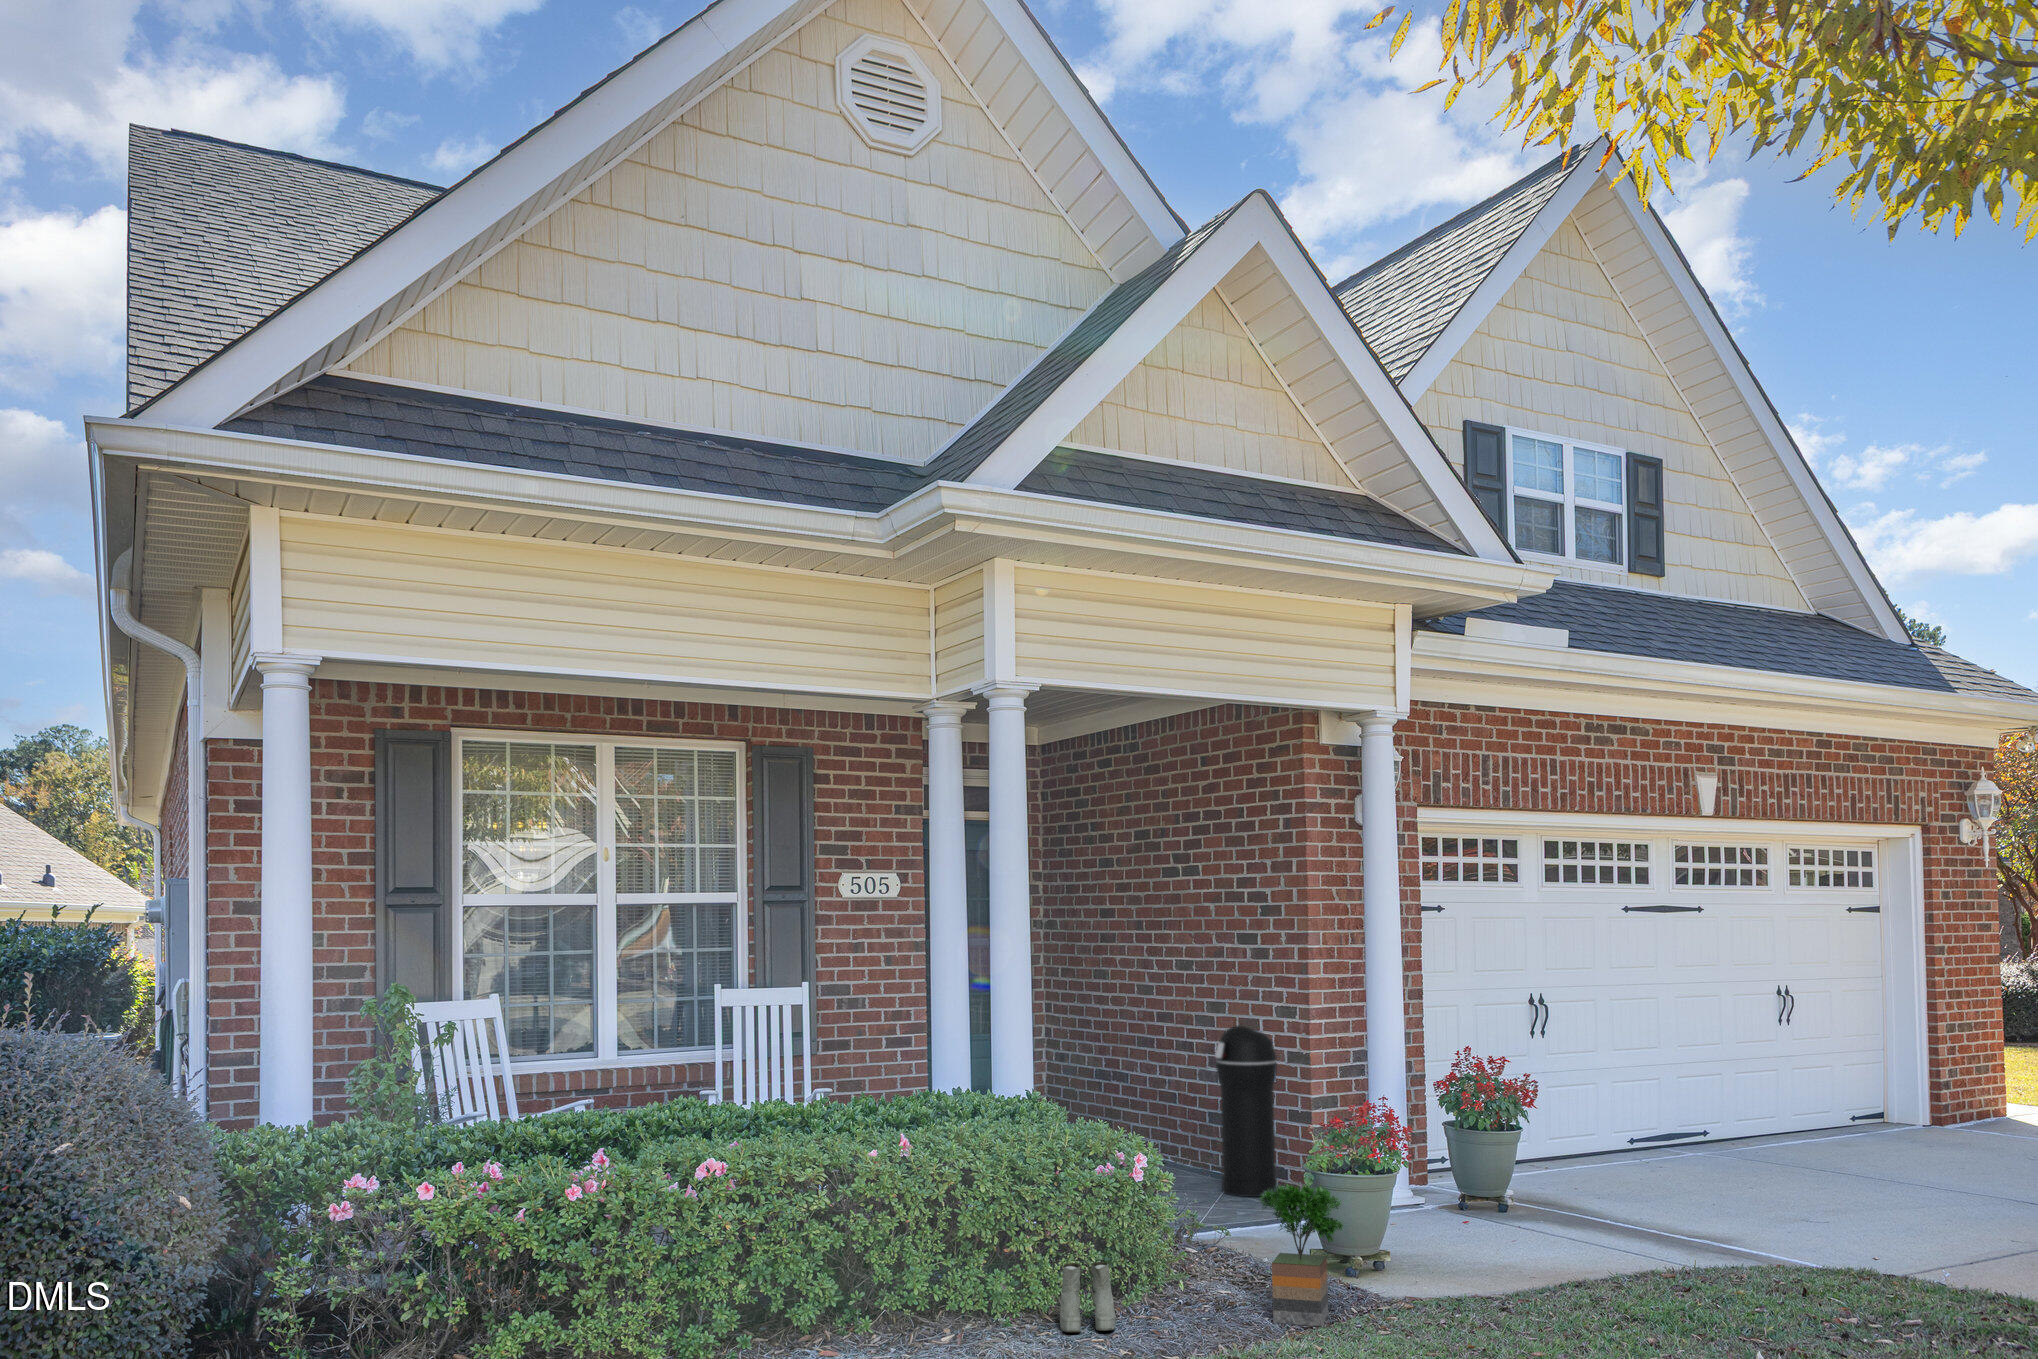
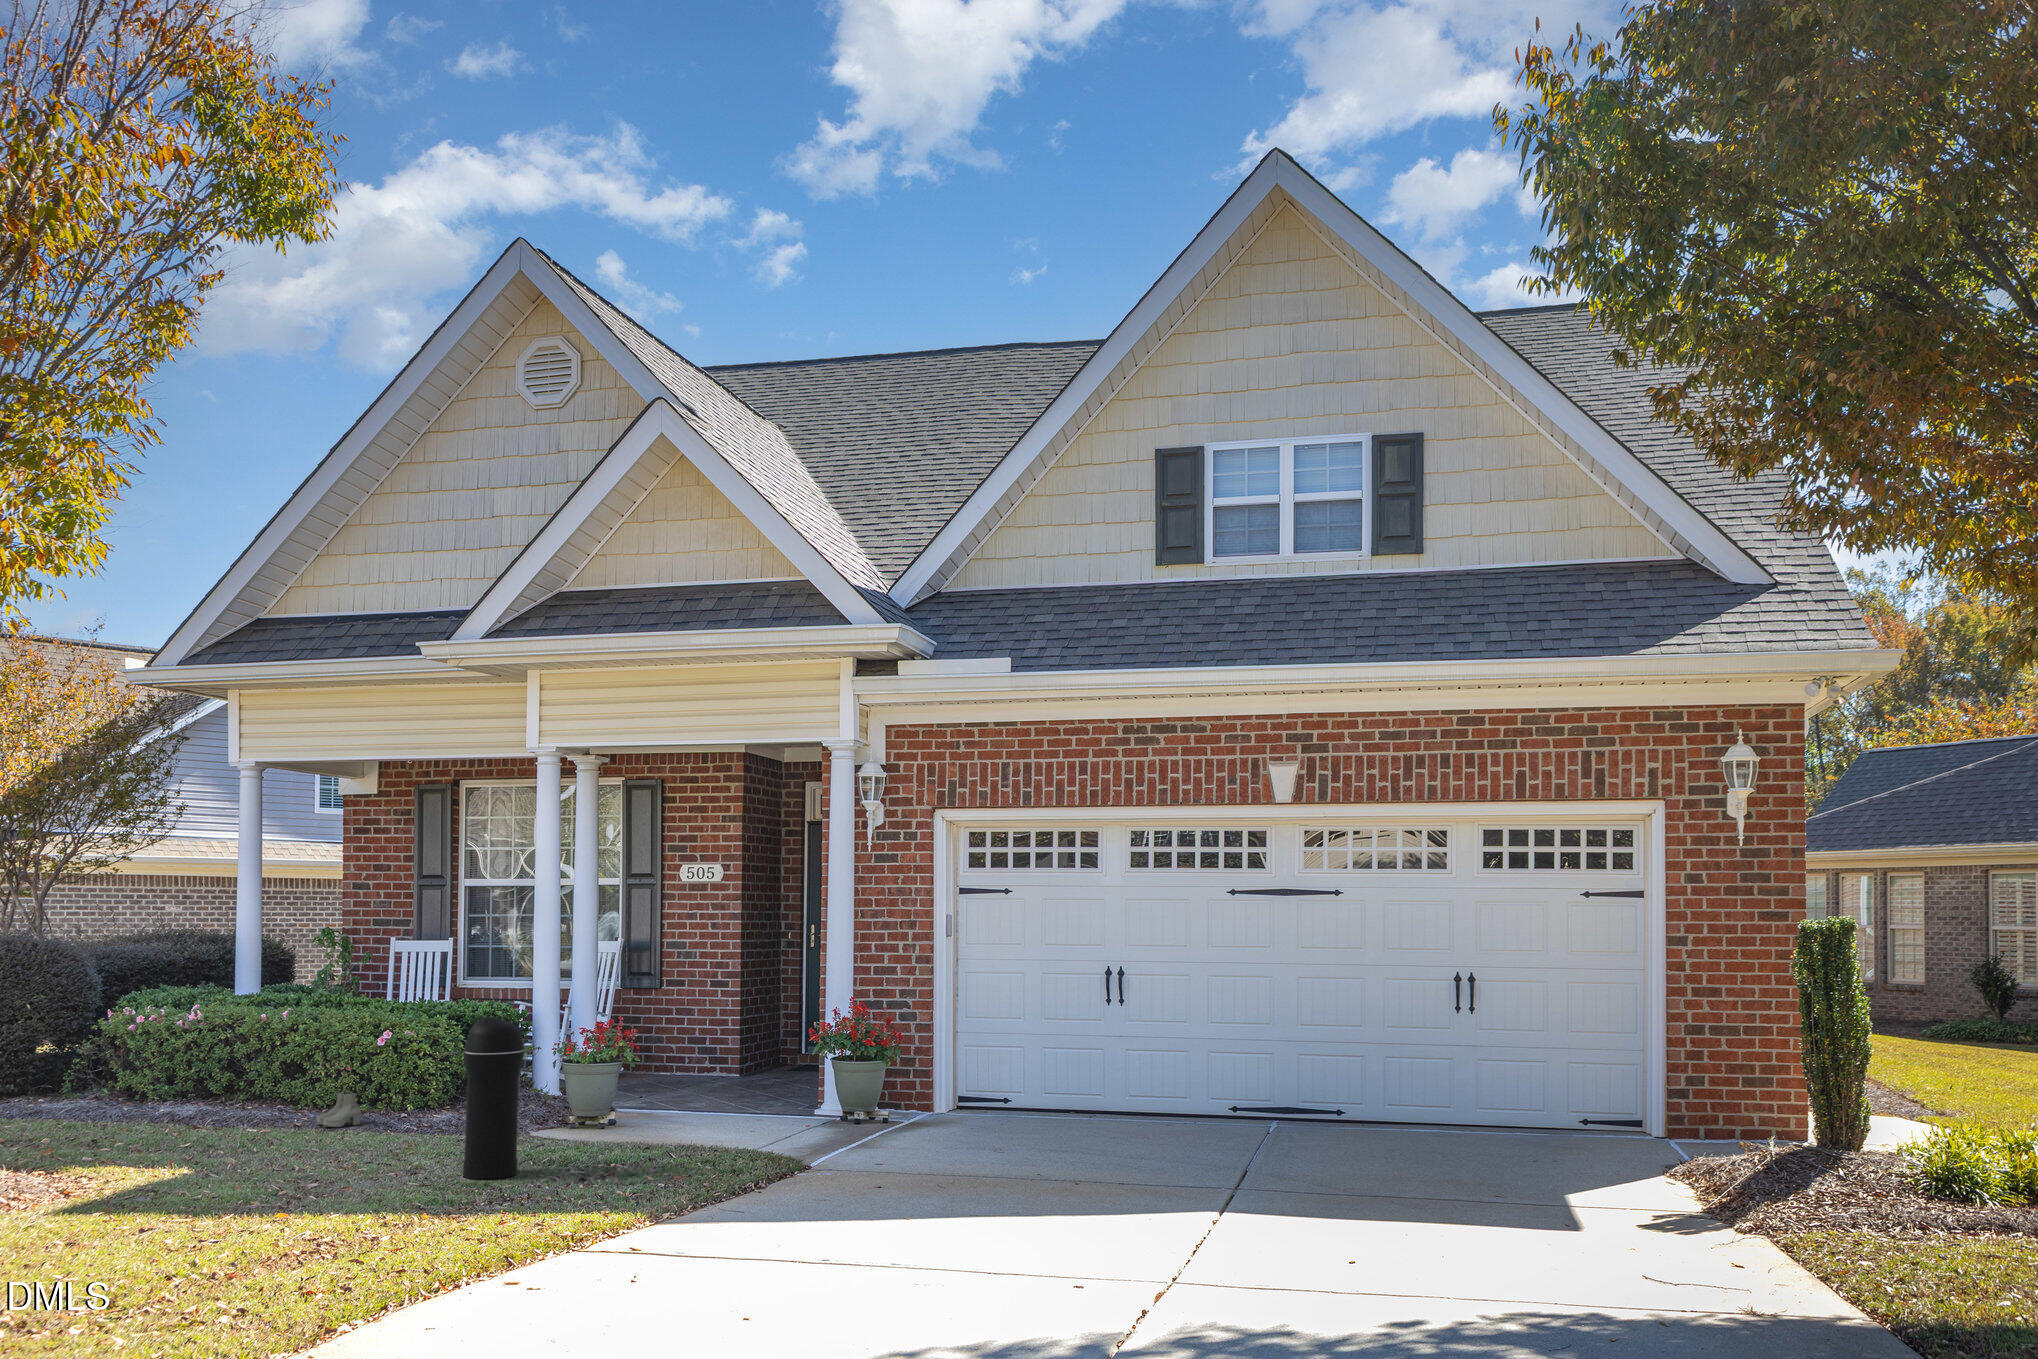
trash can: present [1215,1026,1277,1197] -> present [463,1017,524,1179]
potted tree: present [1260,1184,1343,1326] -> none [368,1062,428,1145]

